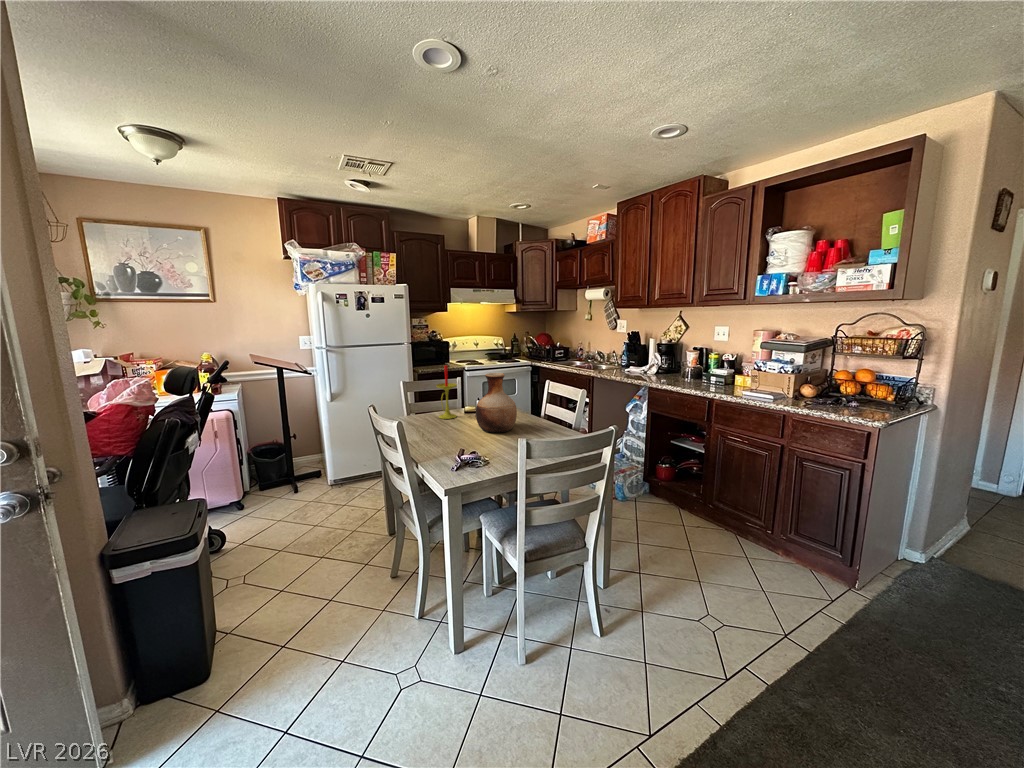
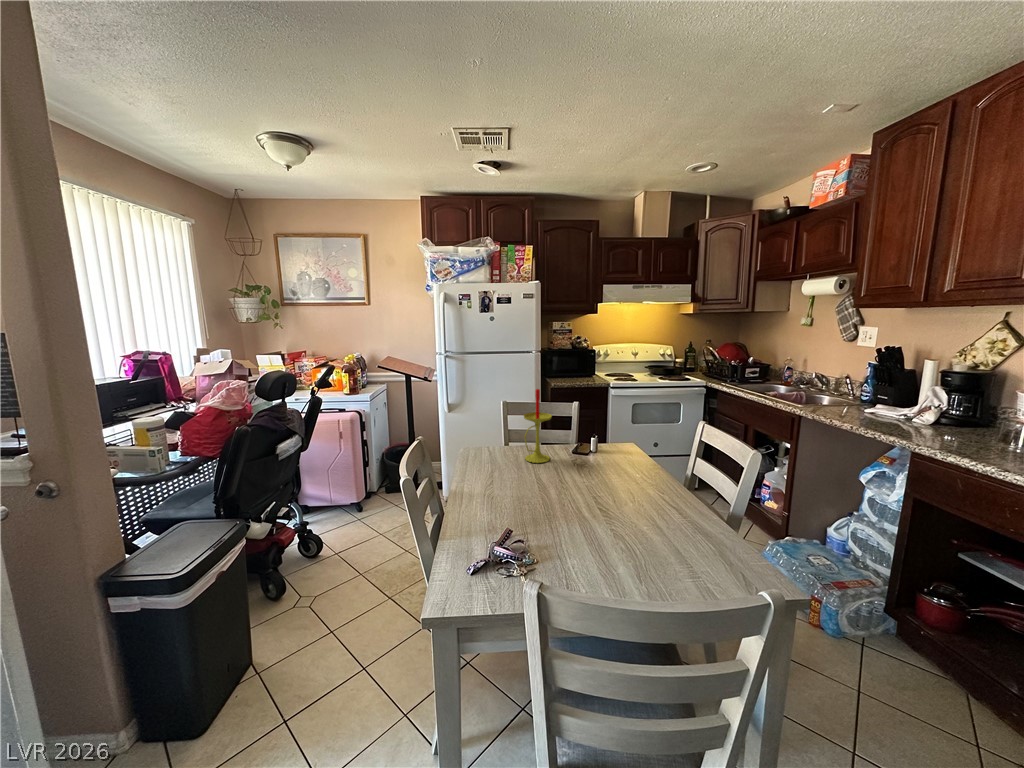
vase: present [476,373,517,433] -> none [556,410,620,506]

